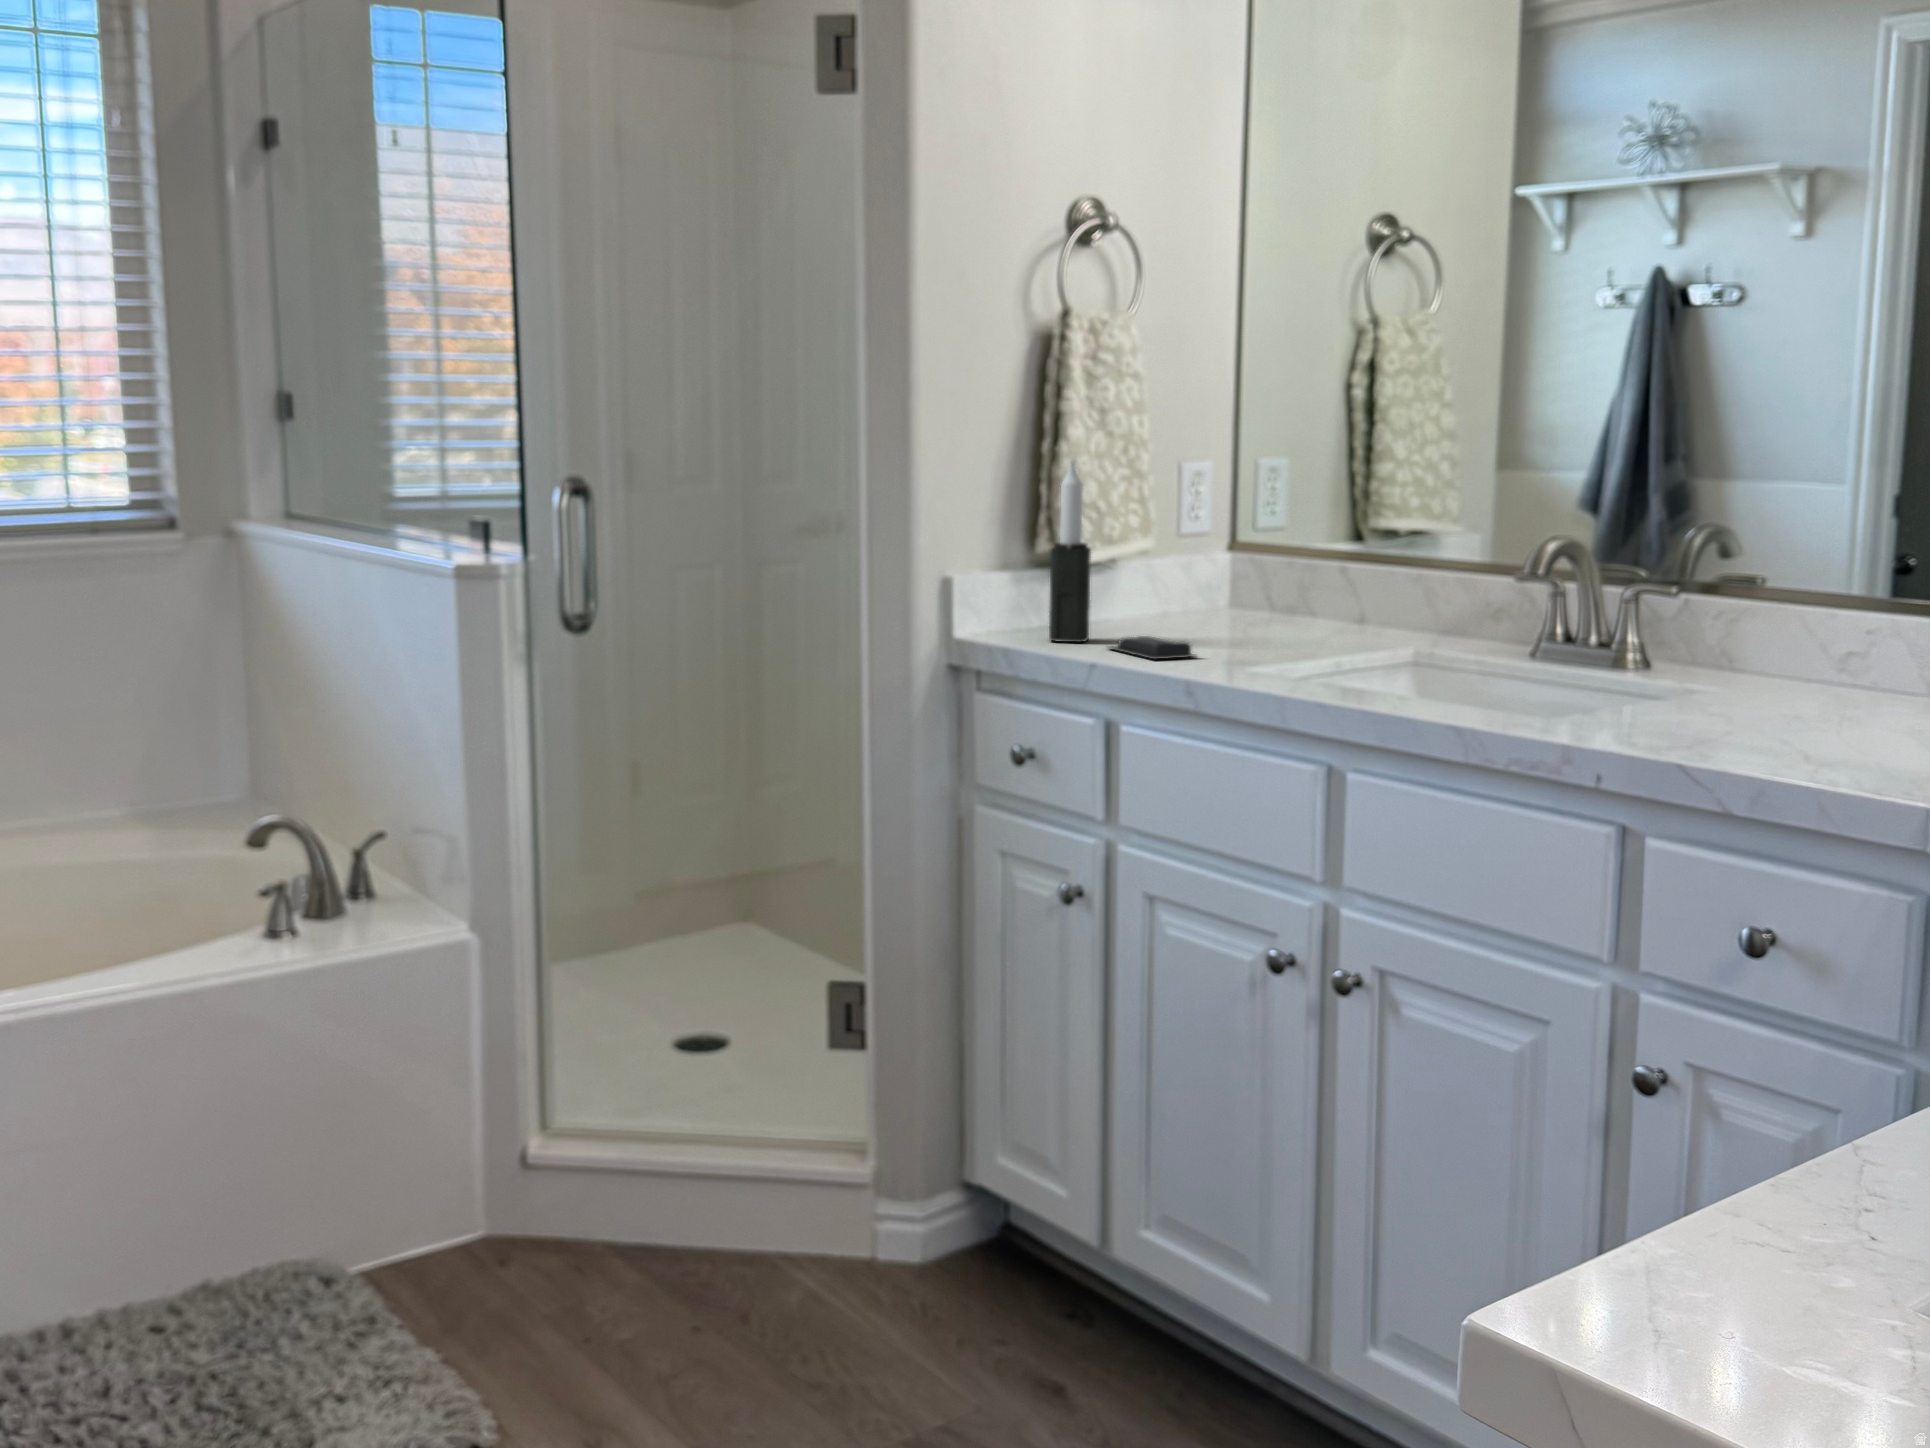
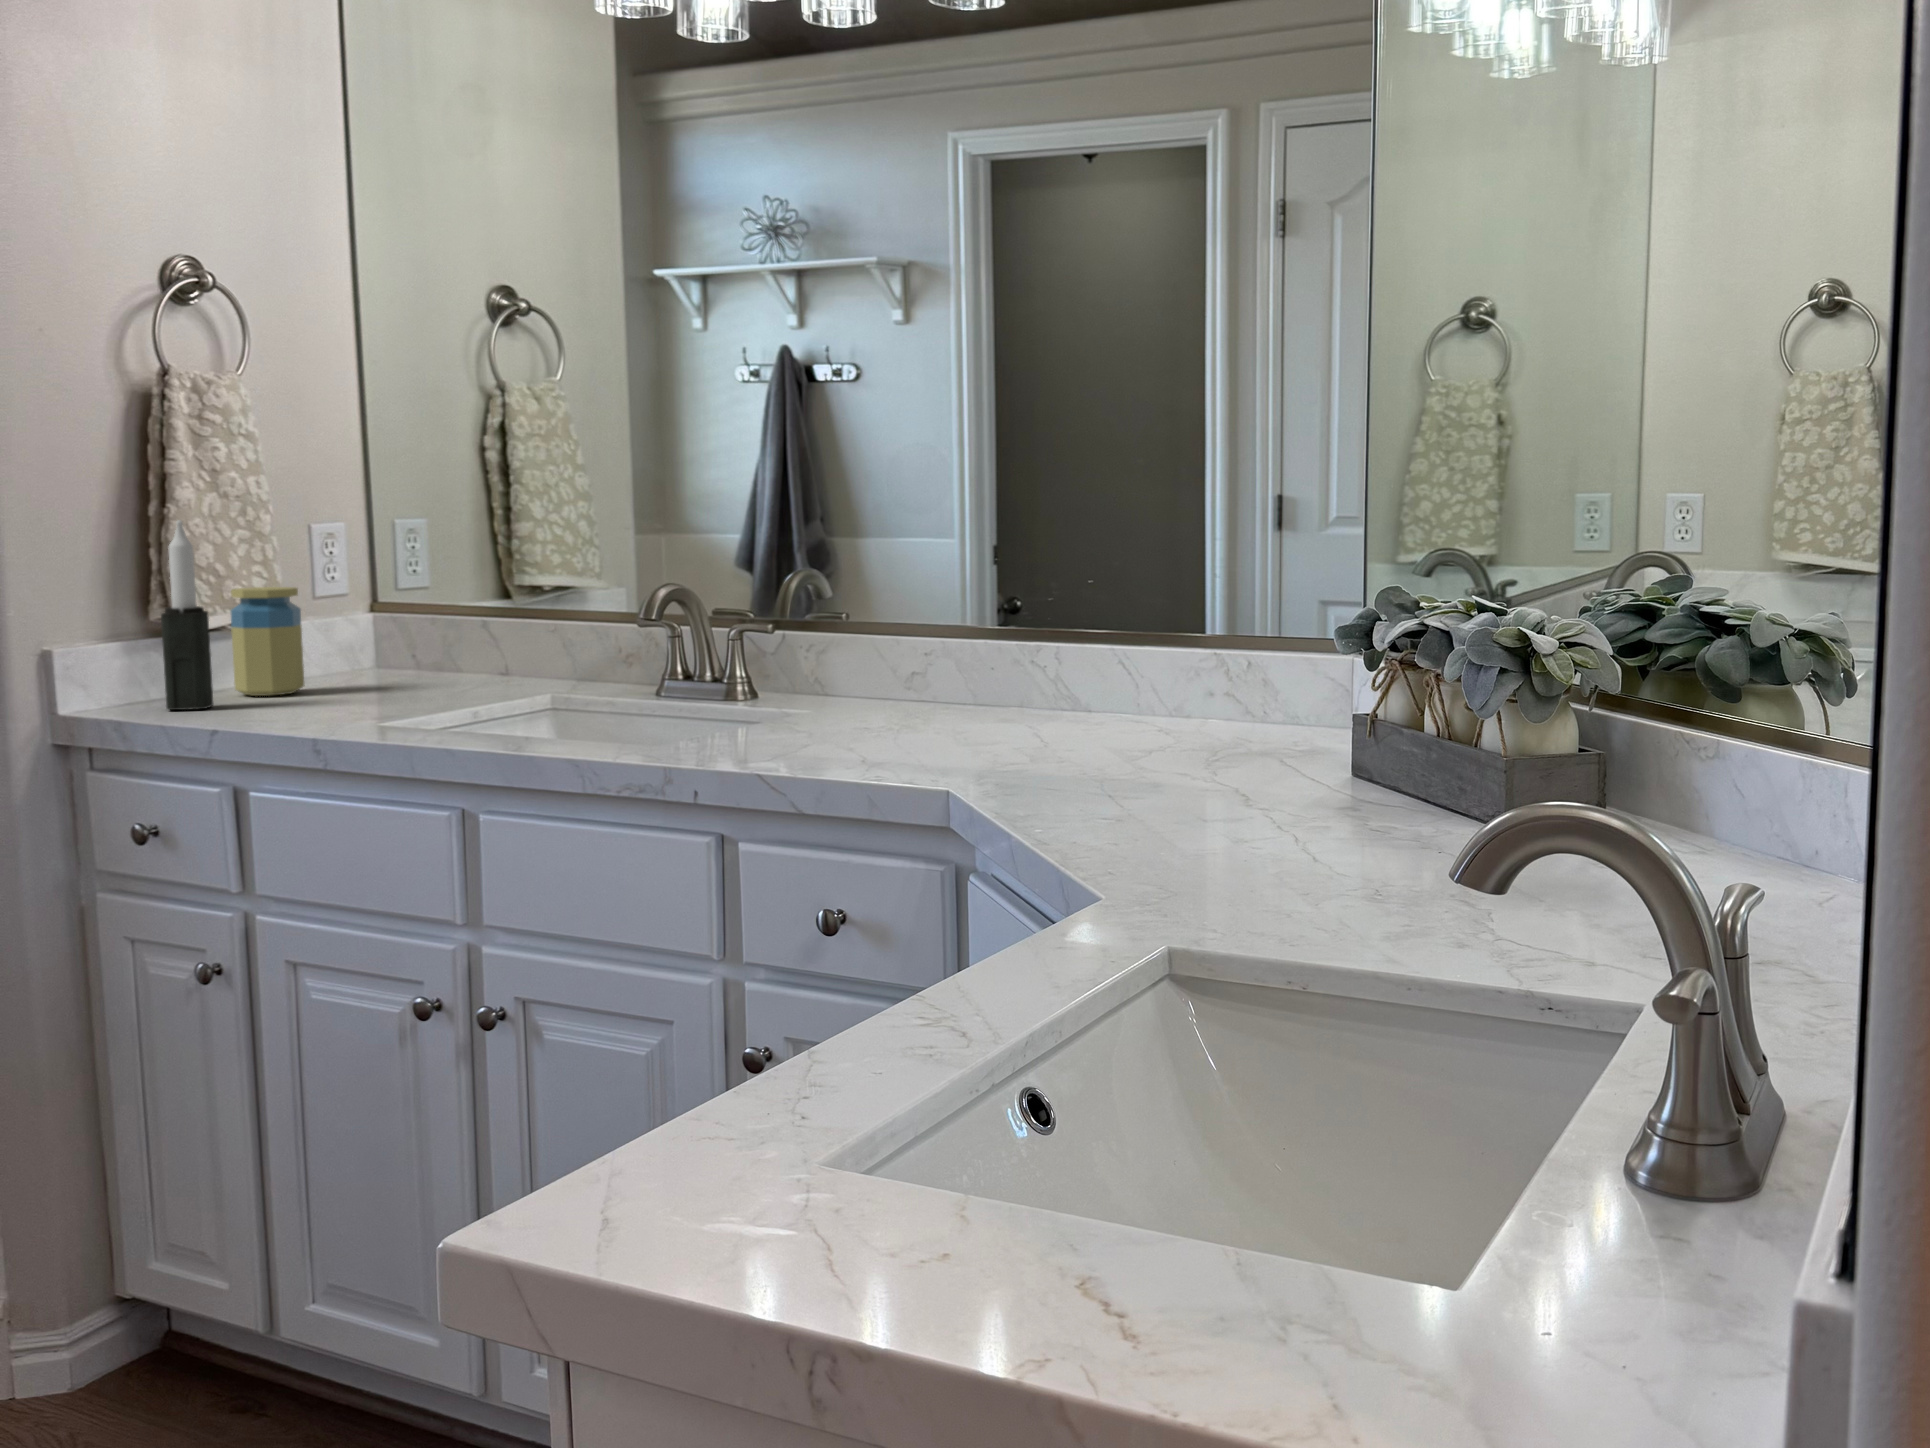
jar: none [1104,524,1169,632] -> present [231,587,304,696]
soap bar: present [1108,636,1195,659] -> none [229,698,327,720]

